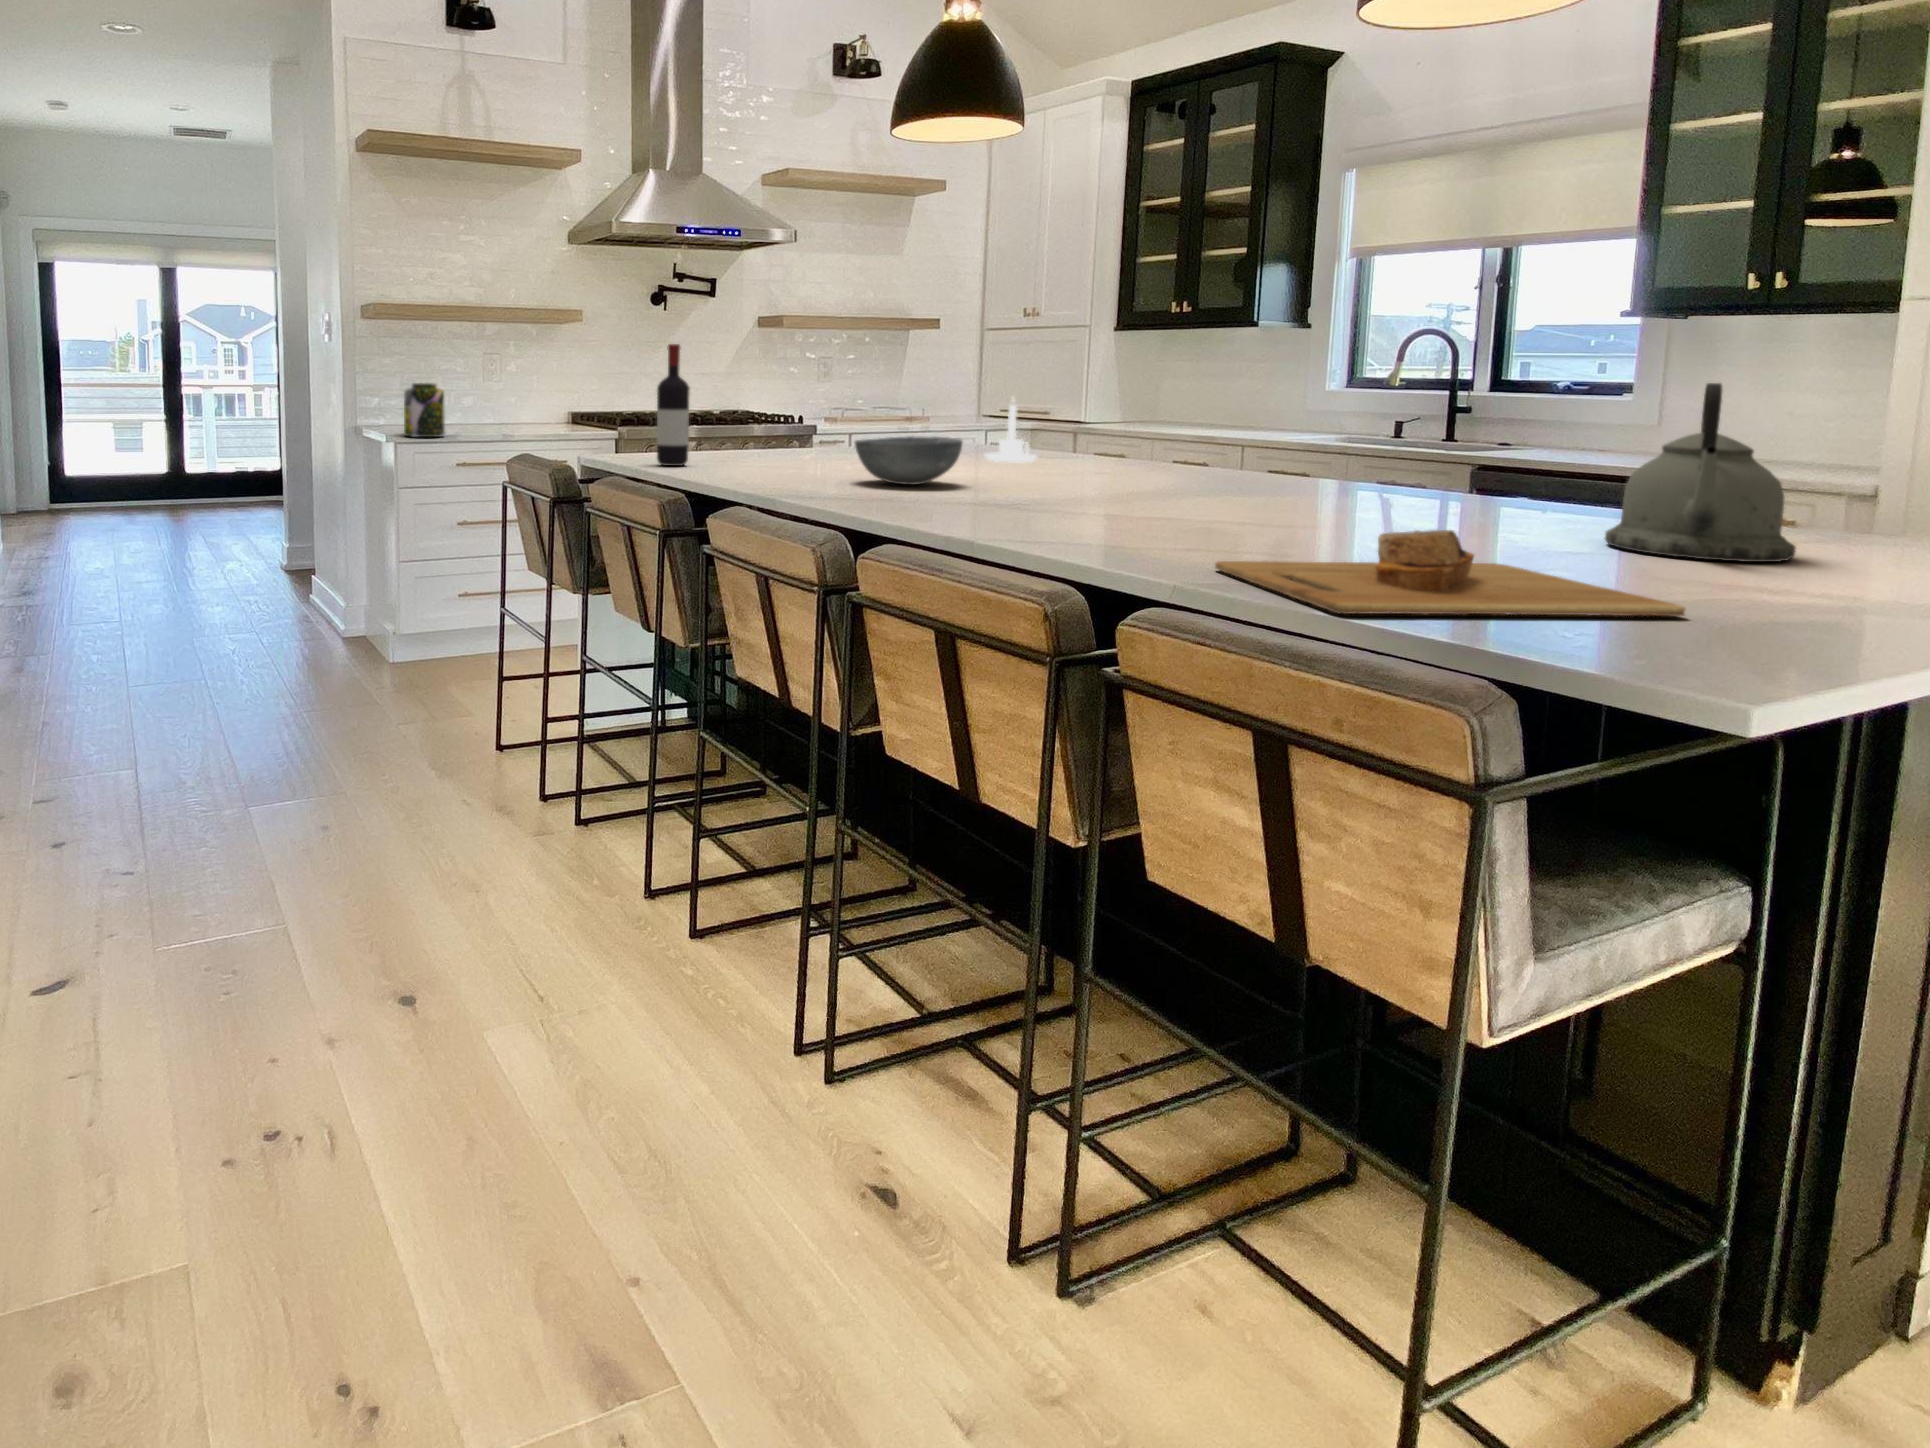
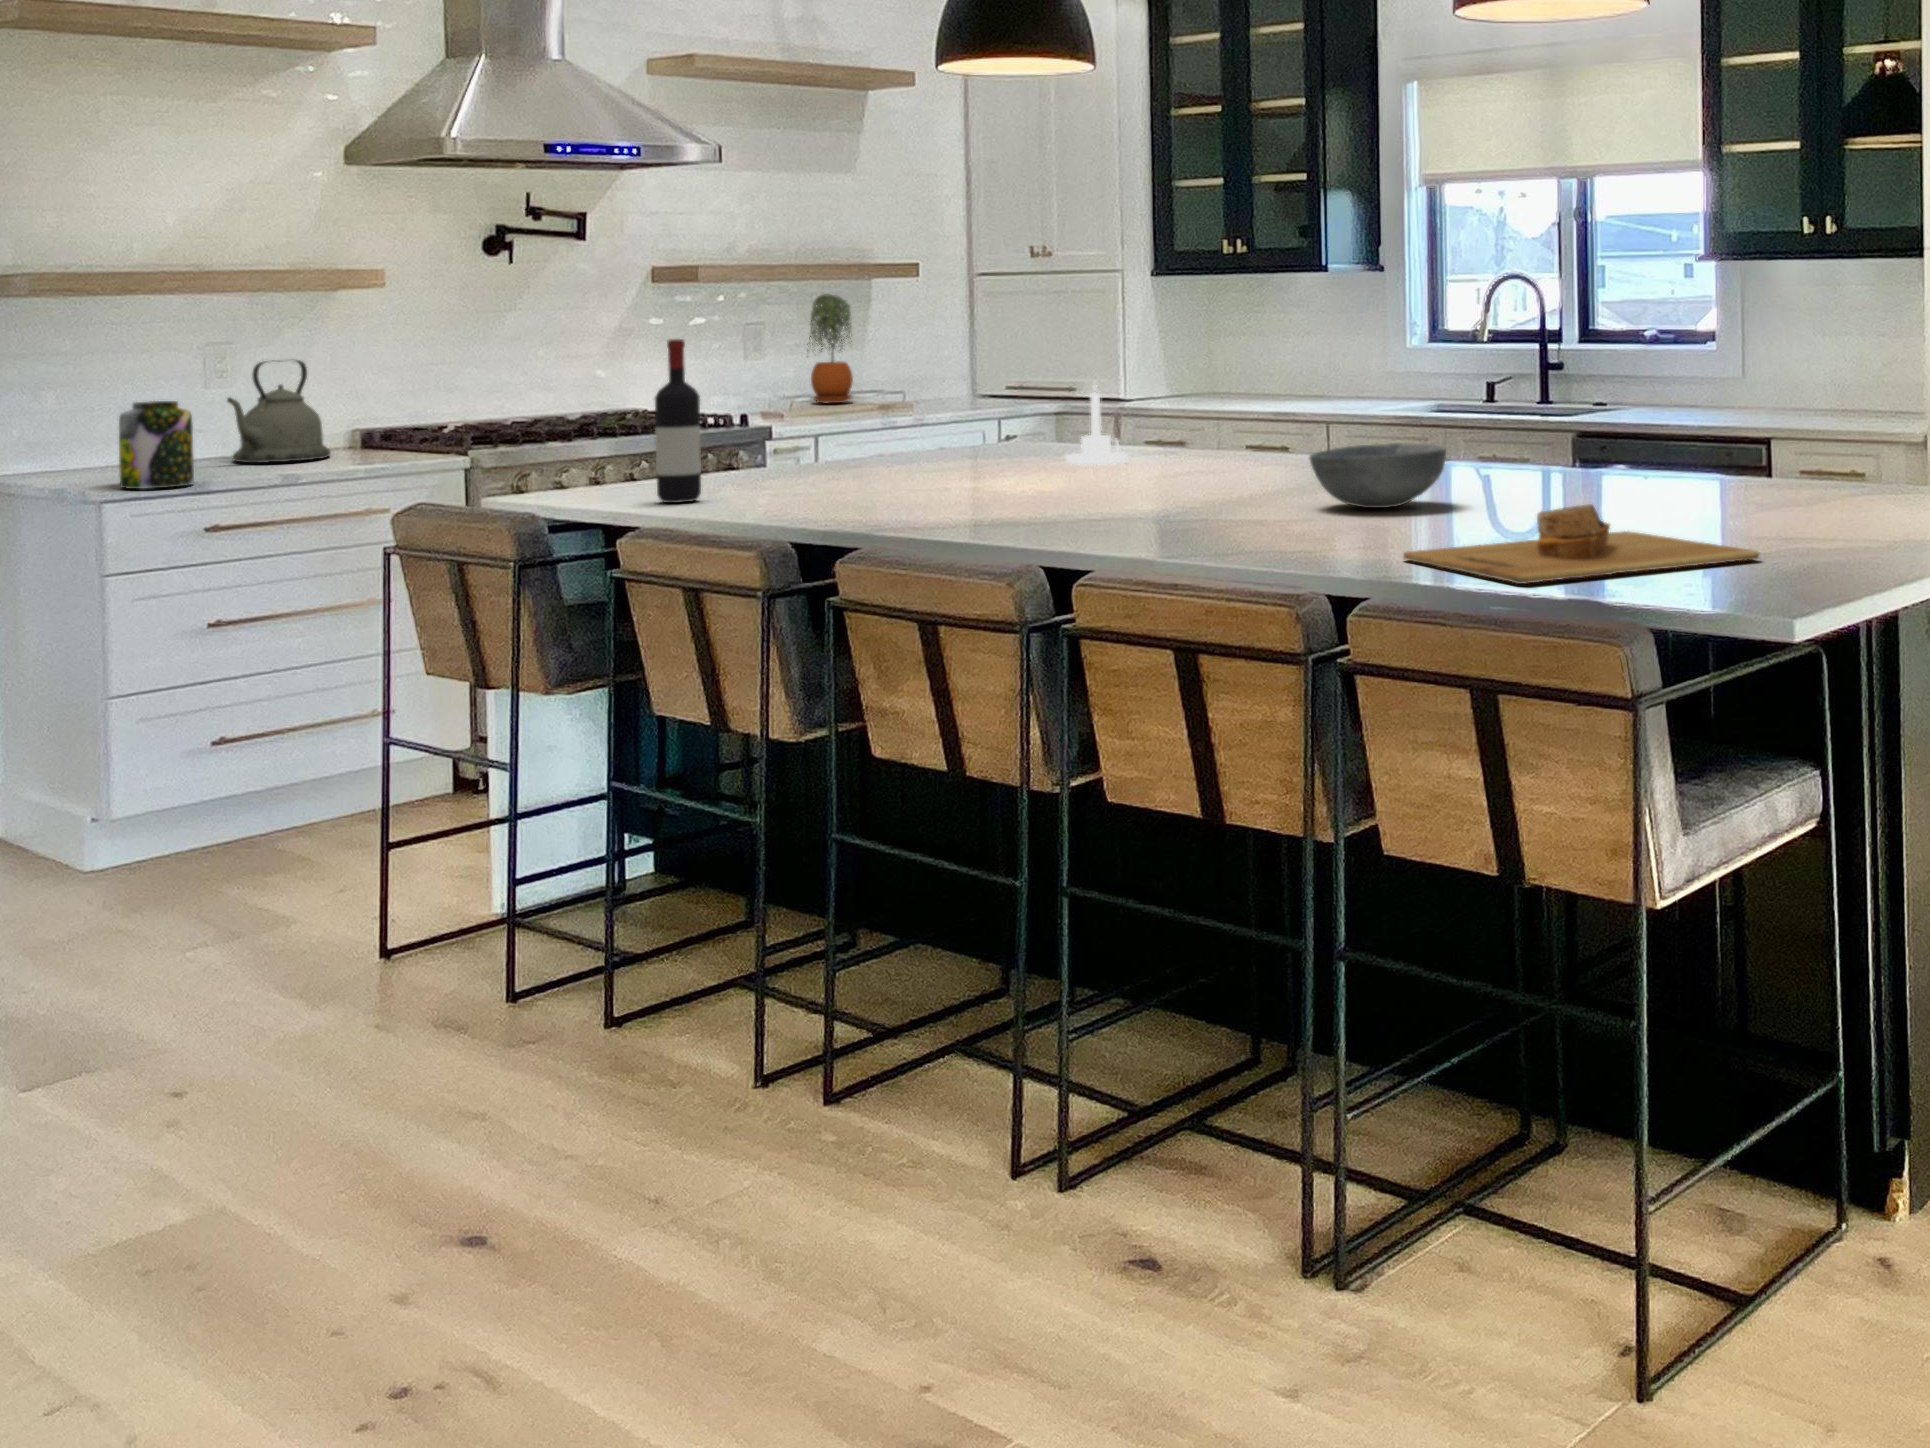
potted plant: none [854,337,888,413] -> present [807,294,853,403]
kettle: present [1605,383,1796,562] -> present [227,360,331,463]
bowl: present [854,436,962,485] -> present [1309,443,1446,508]

